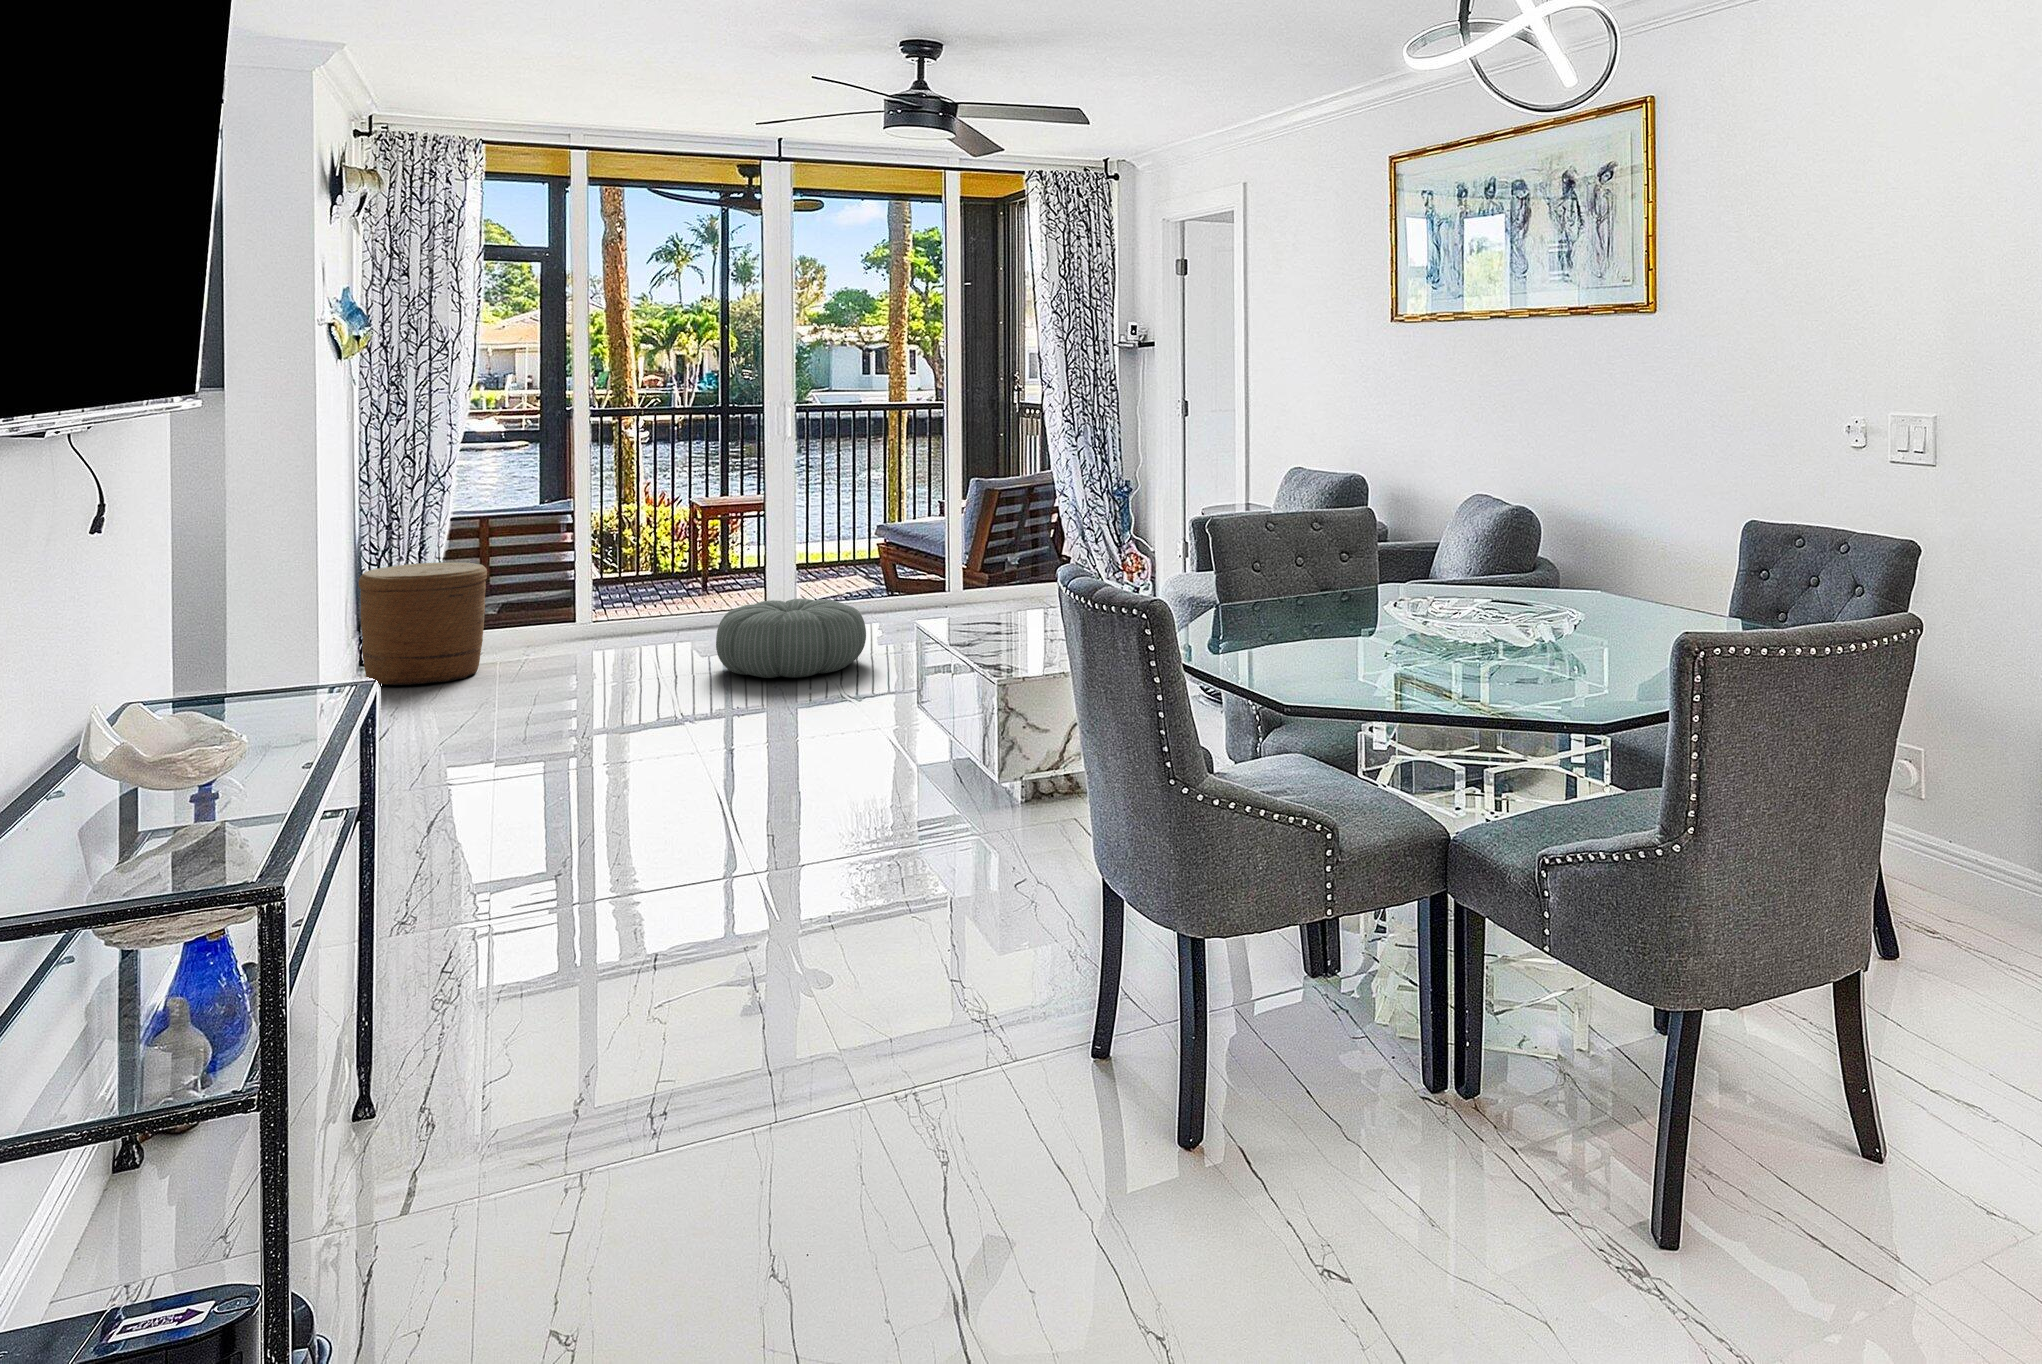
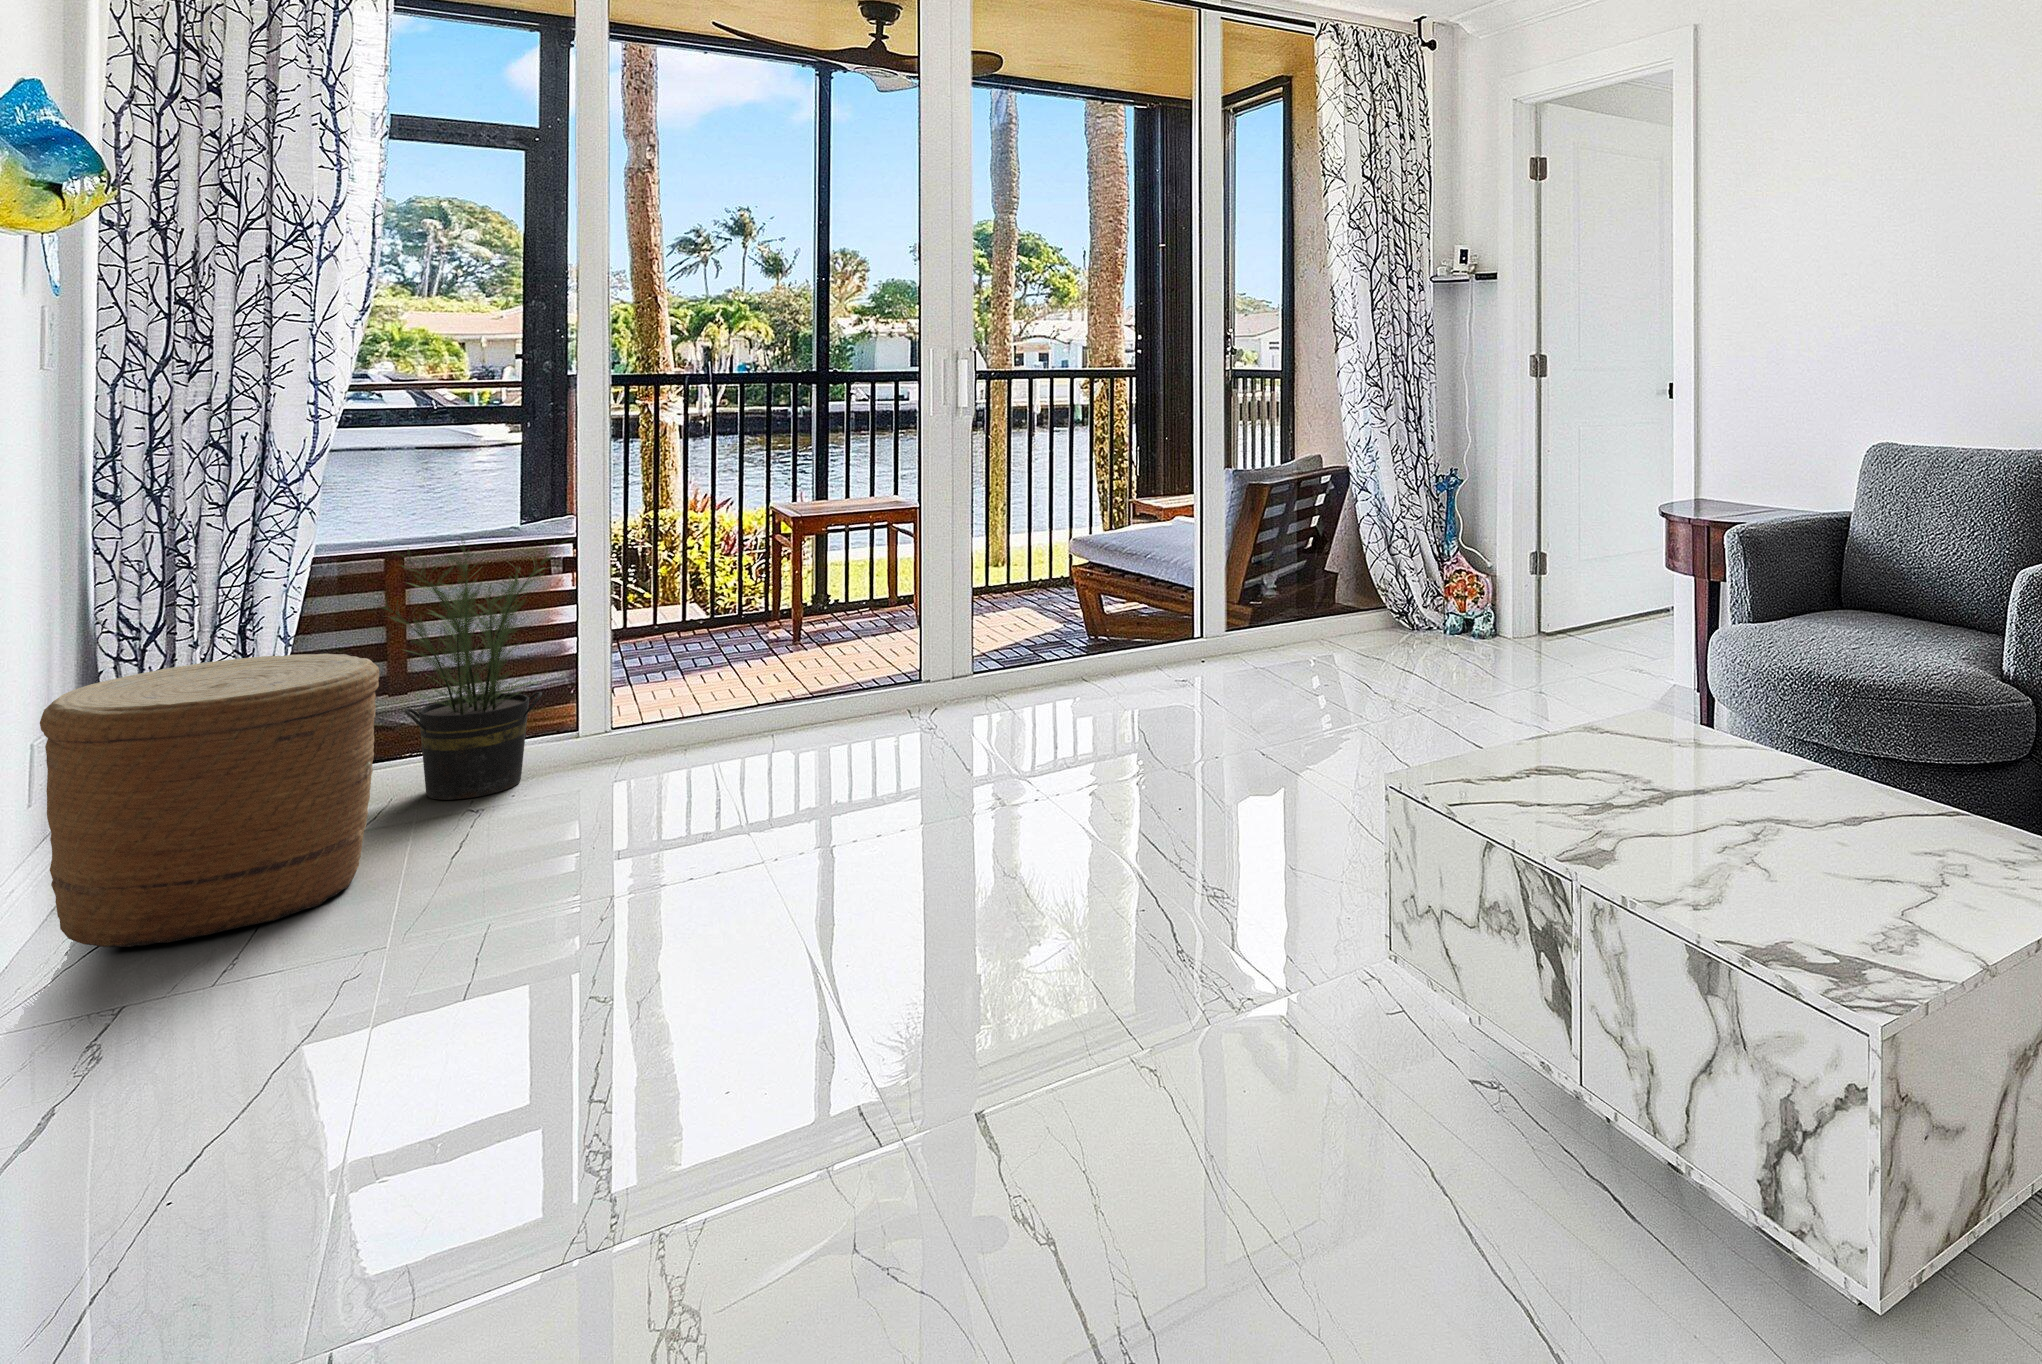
potted plant: none [473,508,573,648] -> present [365,537,572,800]
pouf: present [716,599,866,678] -> none [881,689,1164,859]

